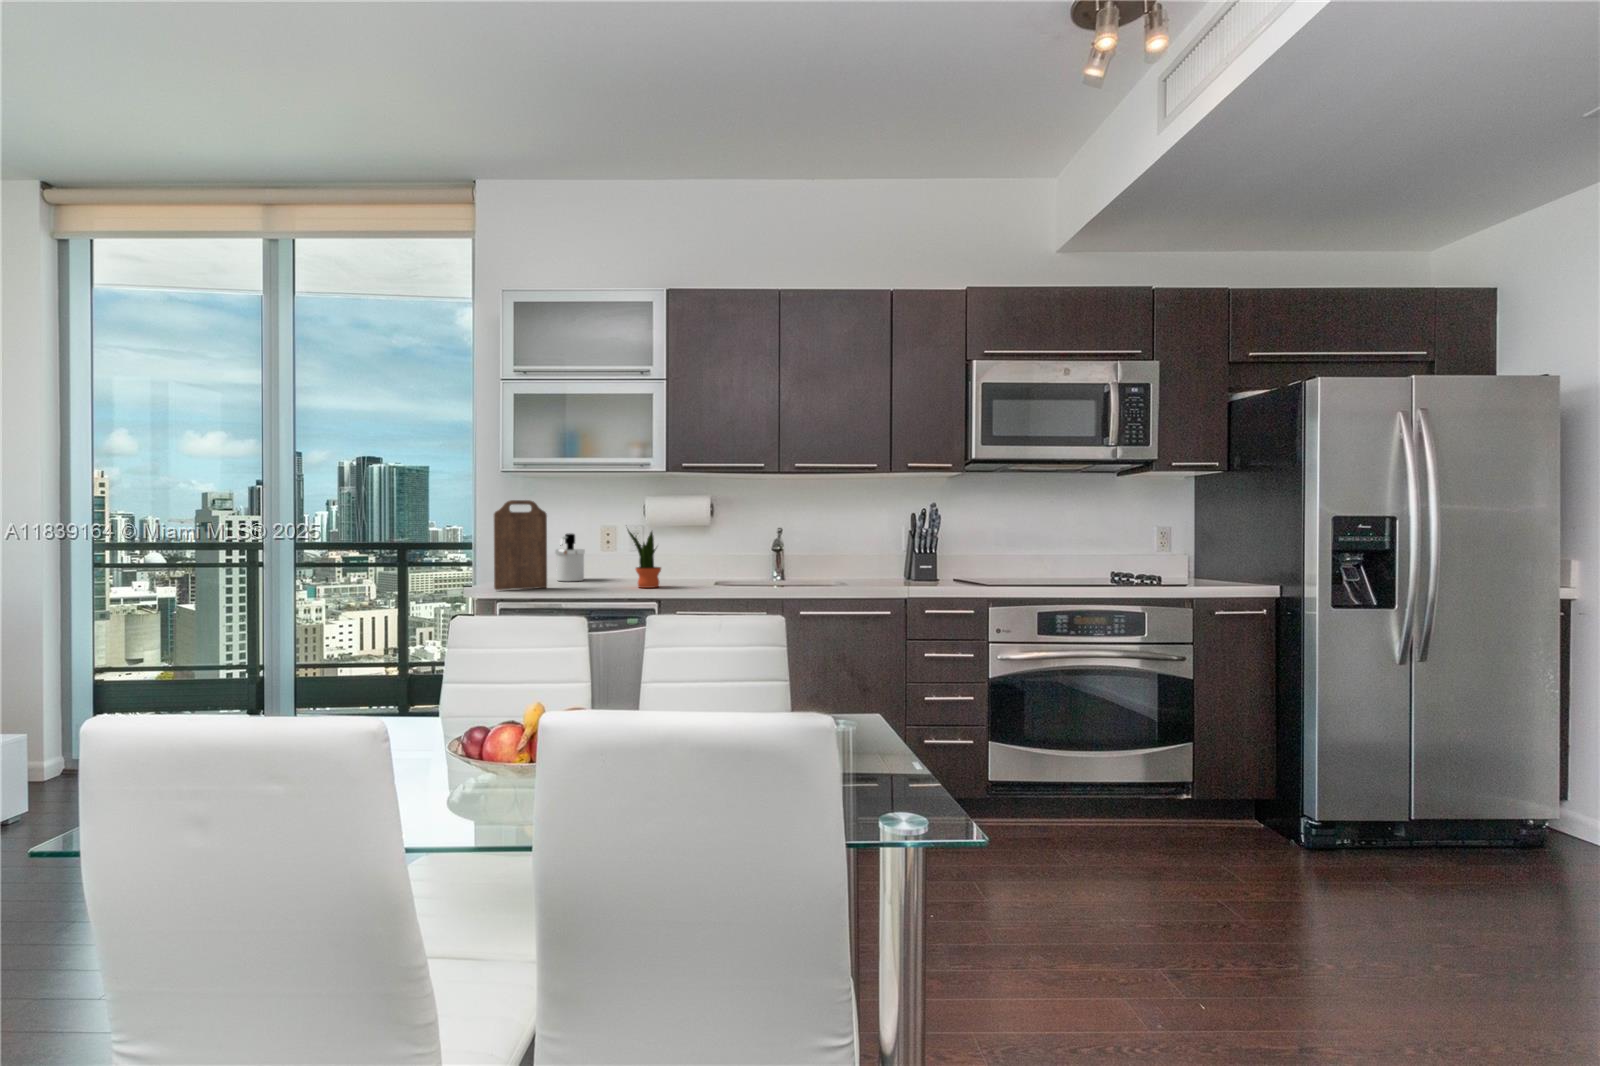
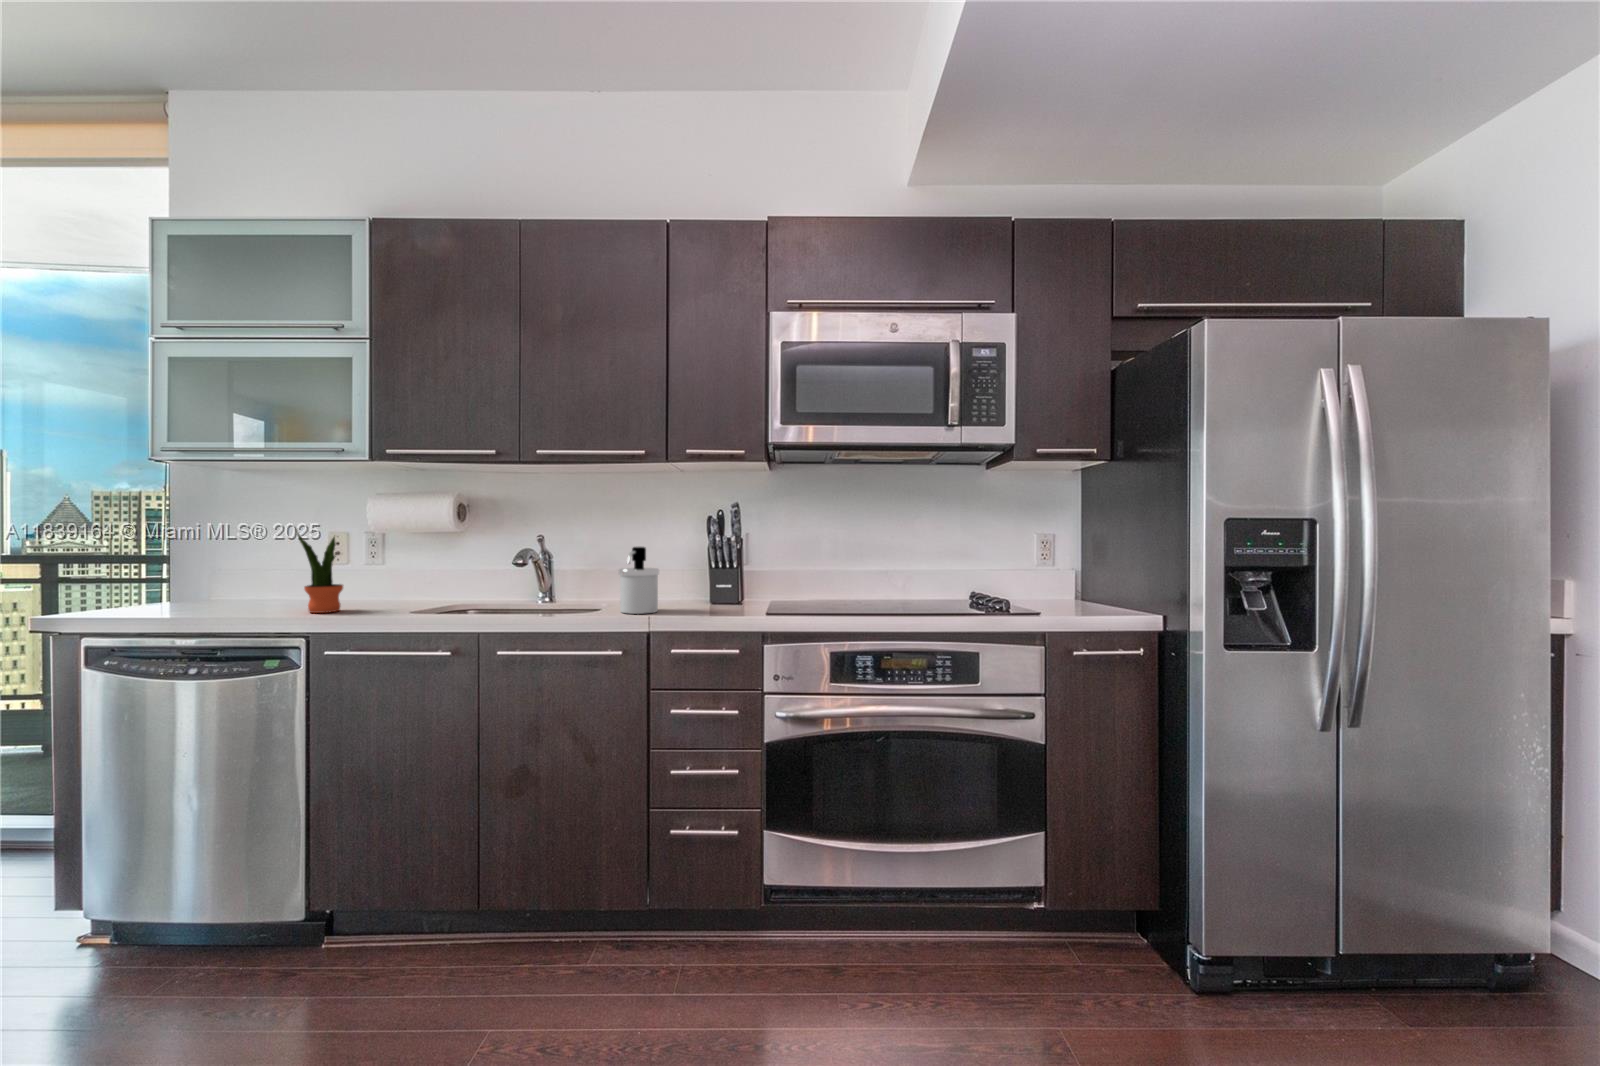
cutting board: present [494,500,547,590] -> none [99,495,187,616]
soap dispenser: present [555,533,585,581] -> present [619,547,659,614]

